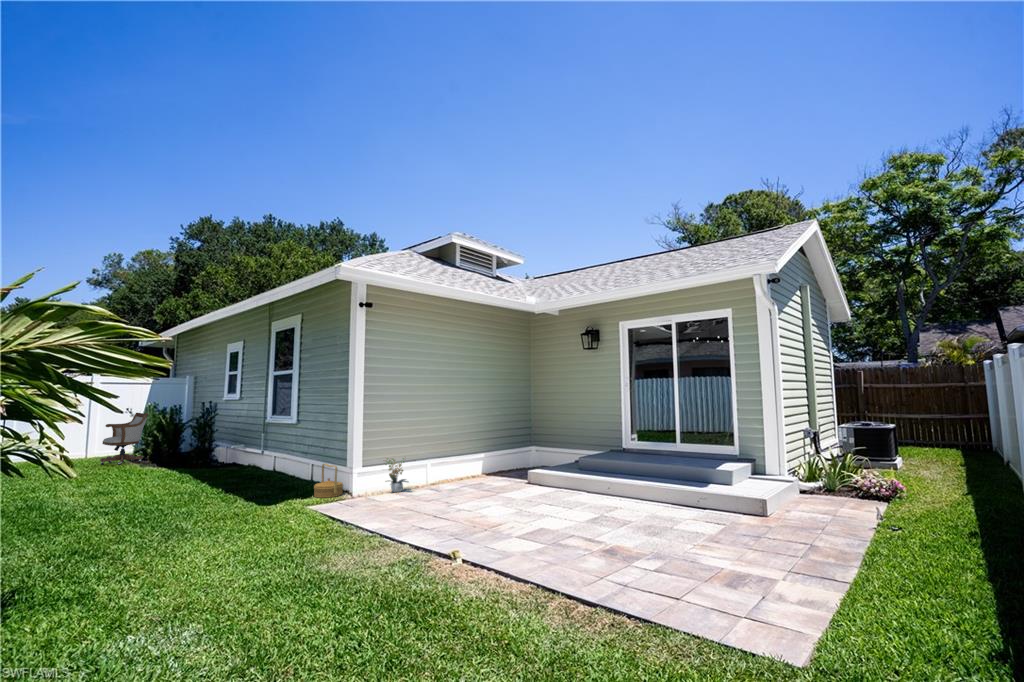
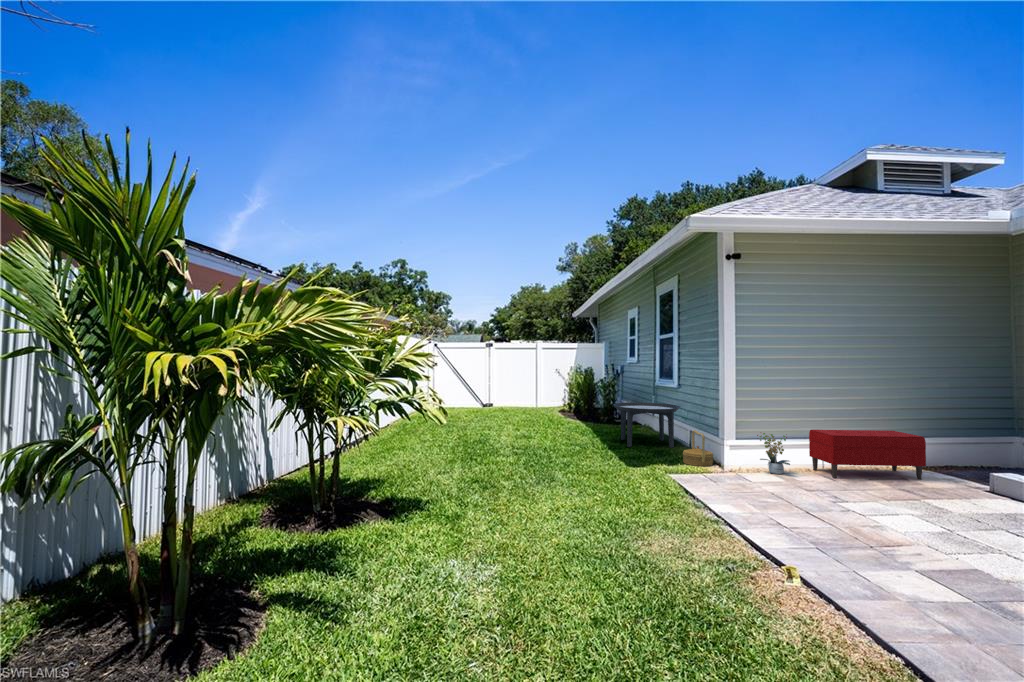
chair: present [100,413,149,465] -> none [546,370,575,411]
round table: none [226,441,303,491] -> present [613,402,680,448]
bench: none [419,445,491,487] -> present [809,430,926,479]

